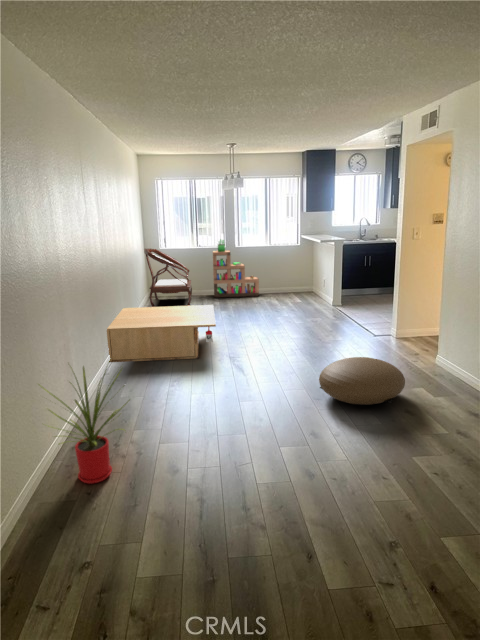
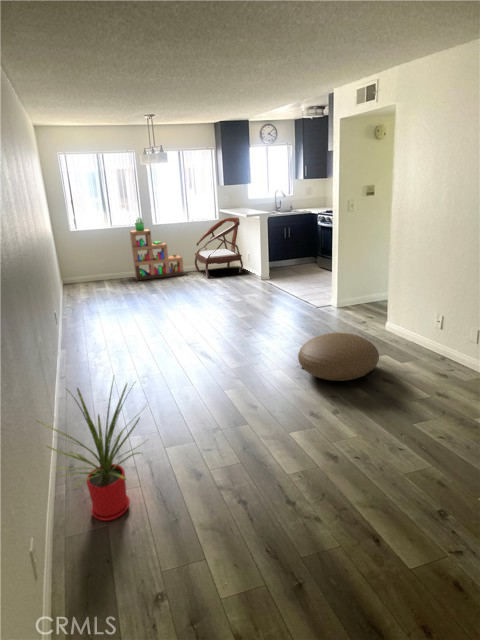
armchair: present [144,249,192,307] -> present [195,217,243,278]
coffee table: present [107,305,216,362] -> none [49,291,172,369]

